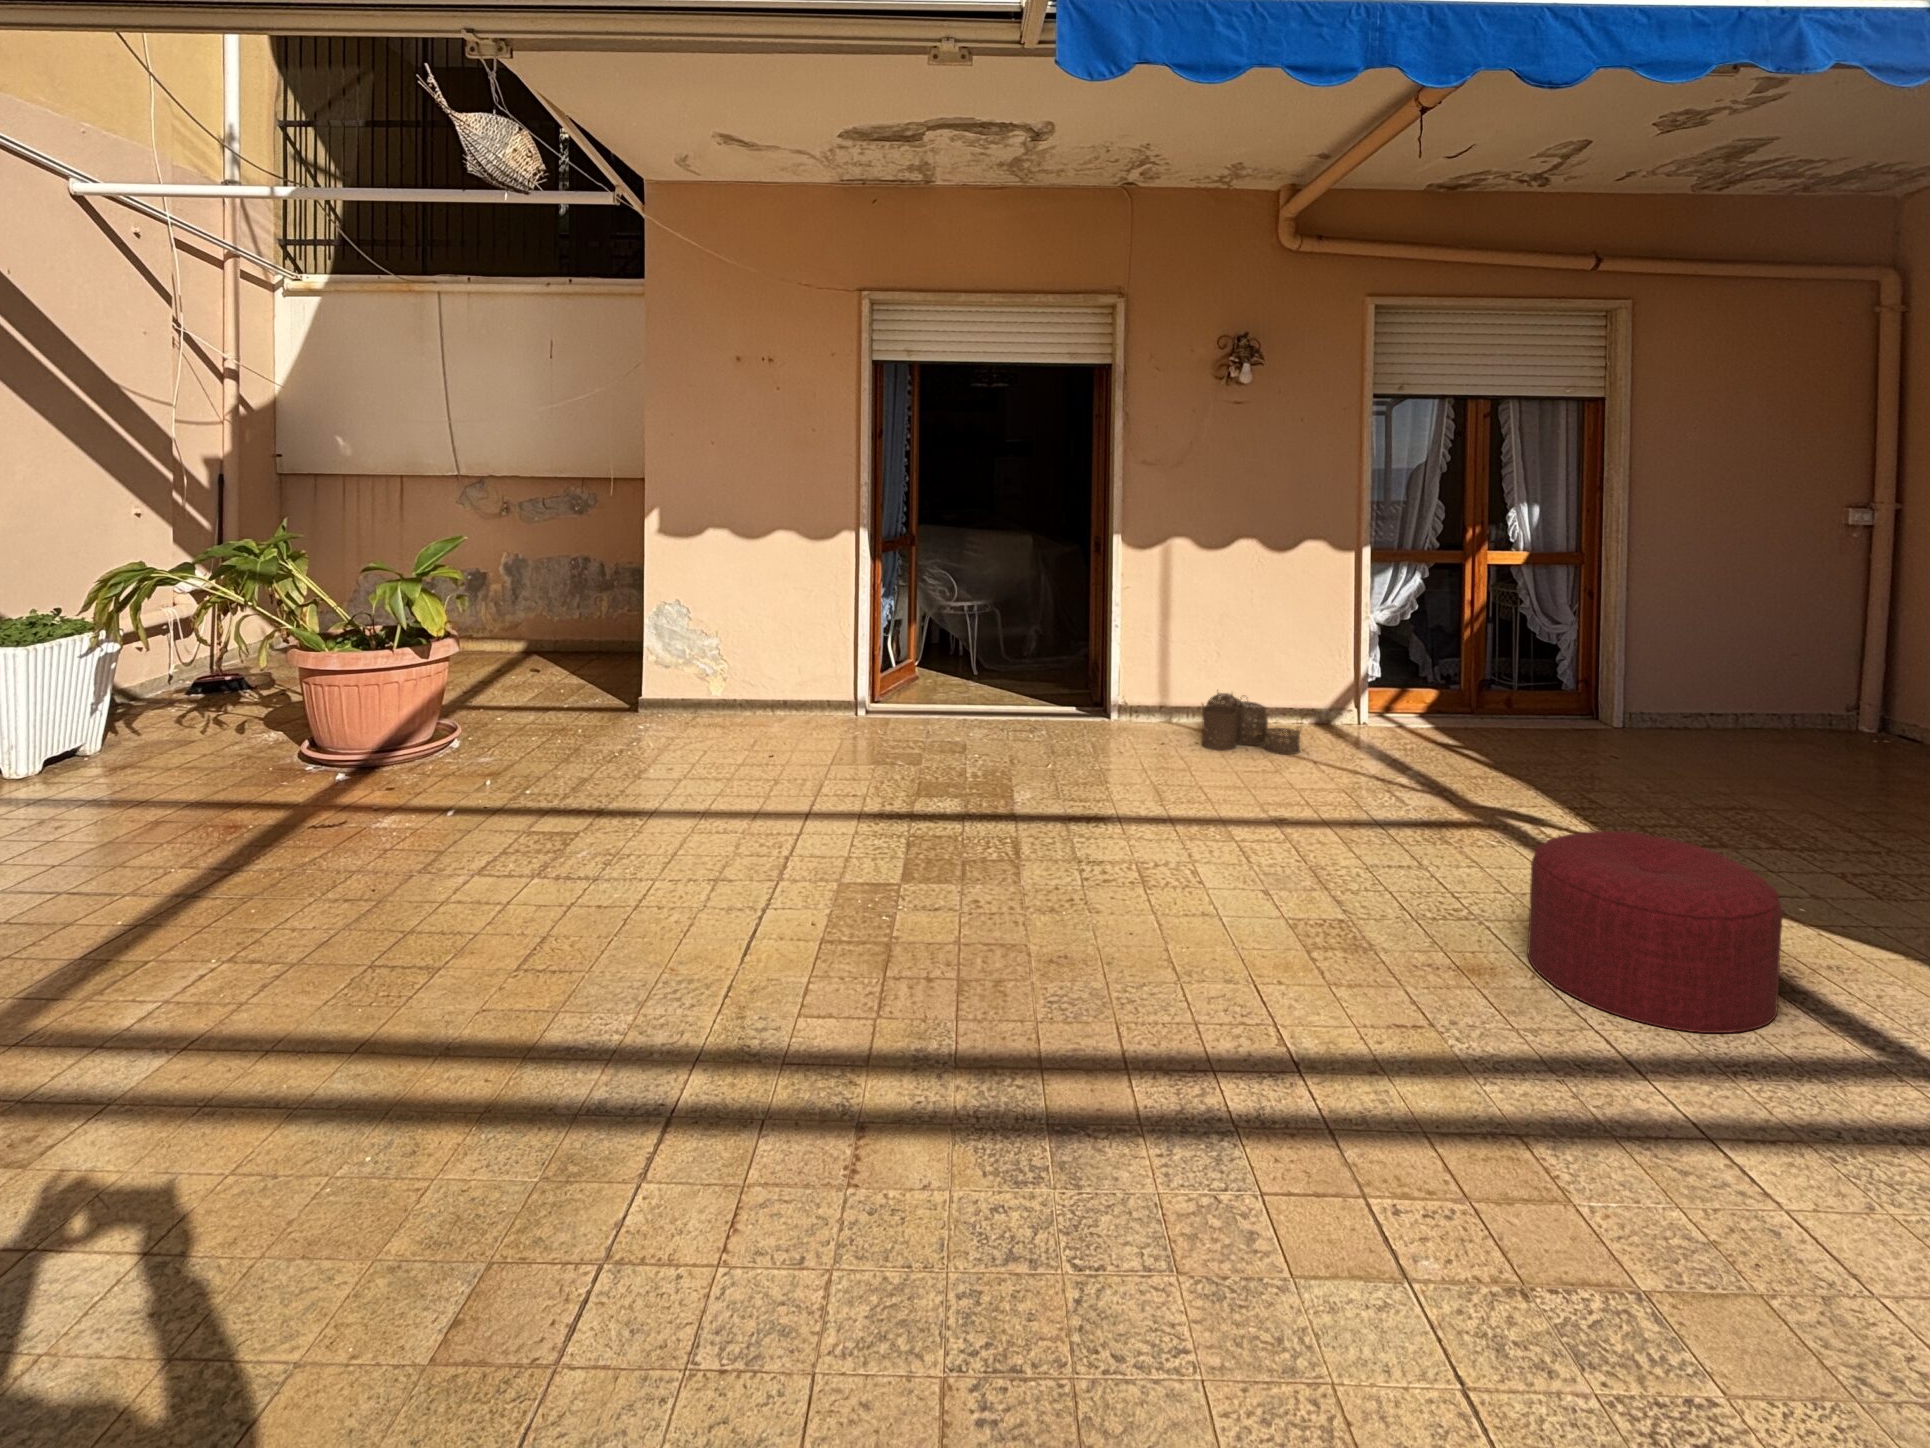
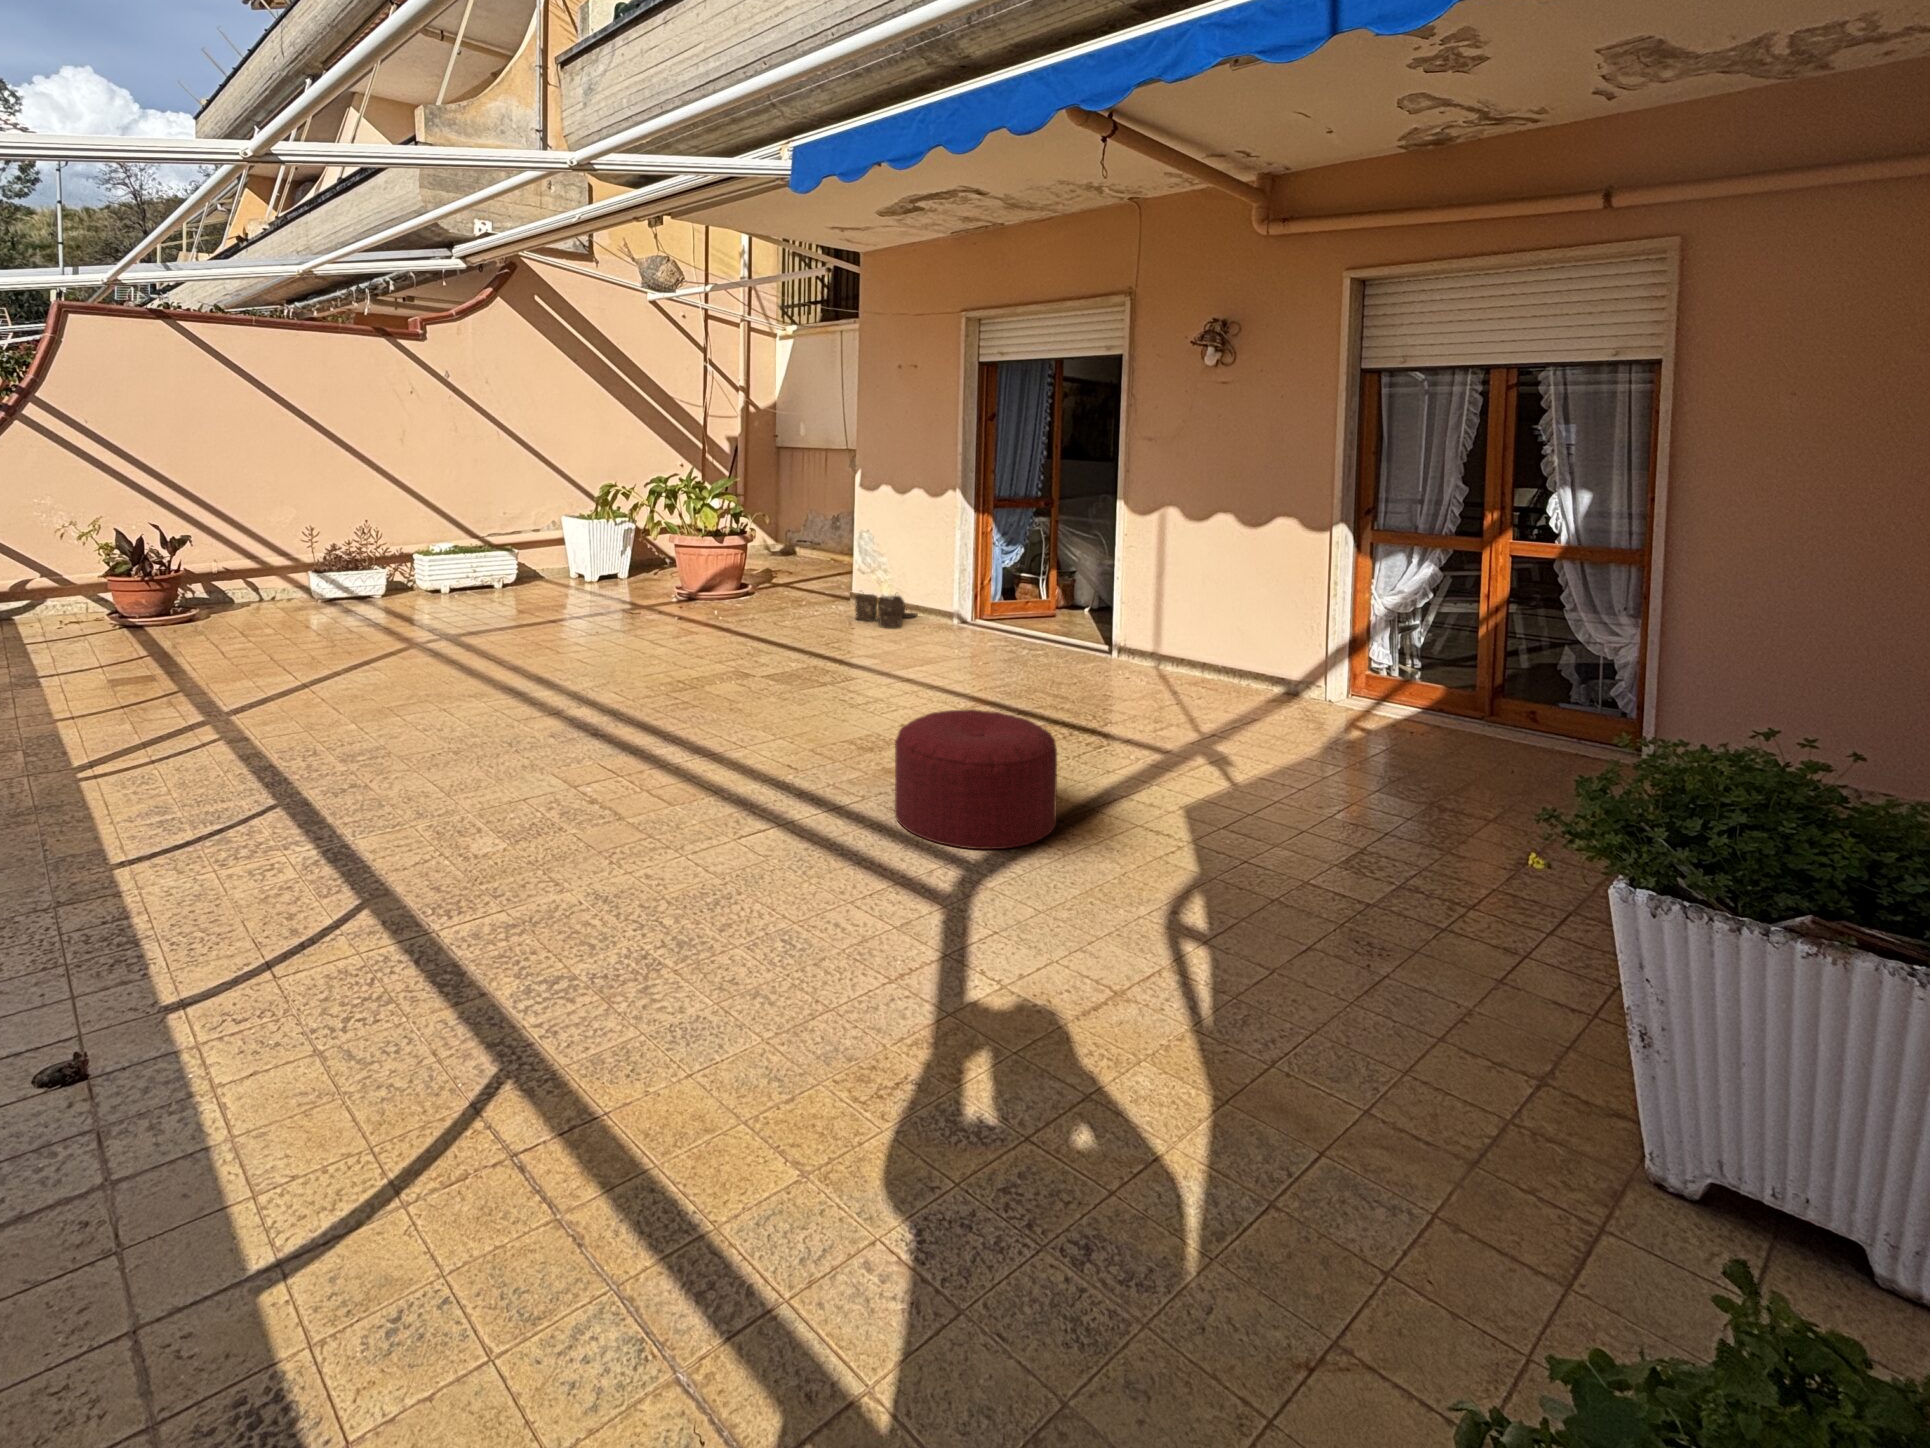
woven basket: present [1202,690,1300,754] -> present [855,594,917,628]

